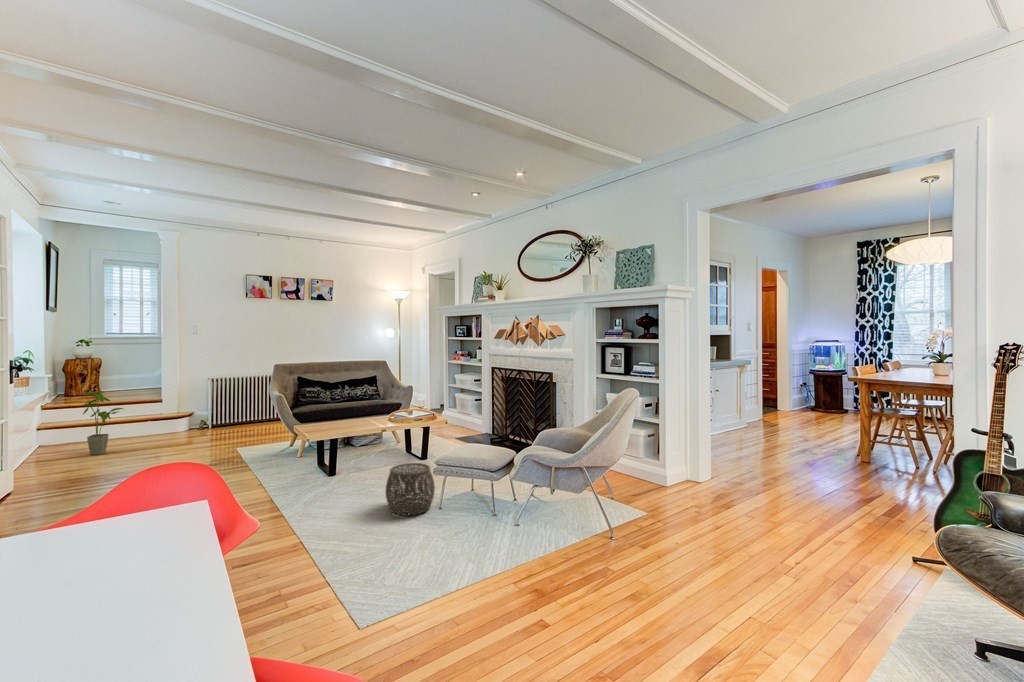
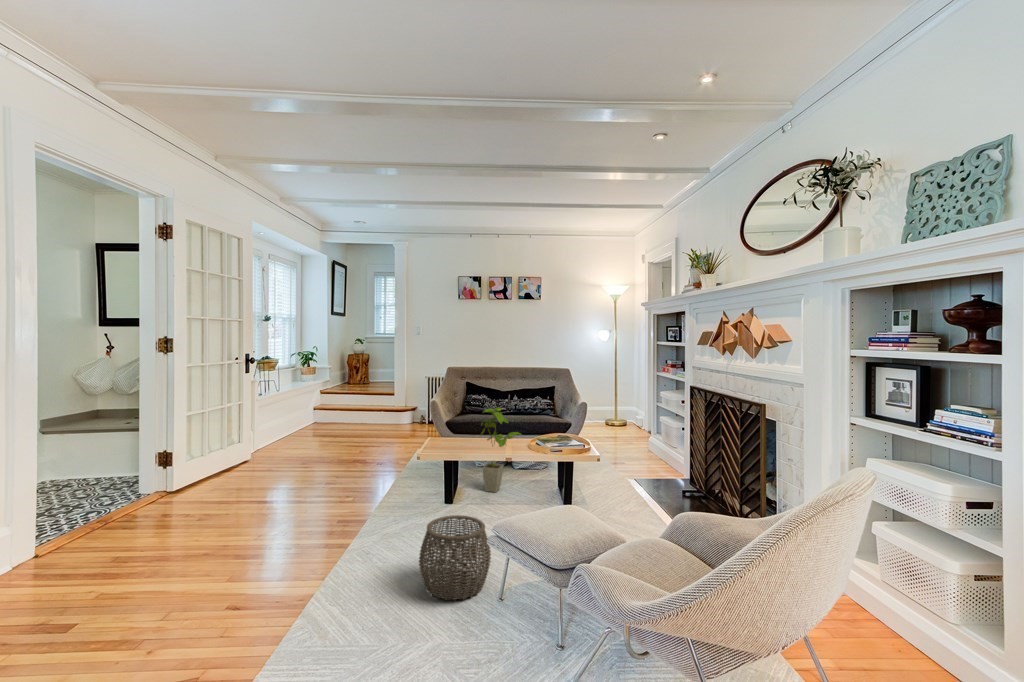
house plant: present [83,391,123,455] -> present [480,408,520,492]

